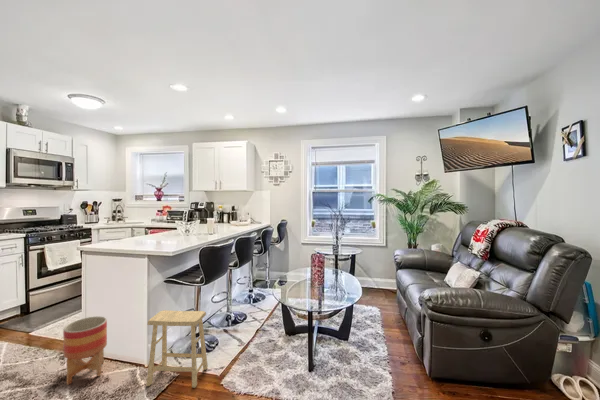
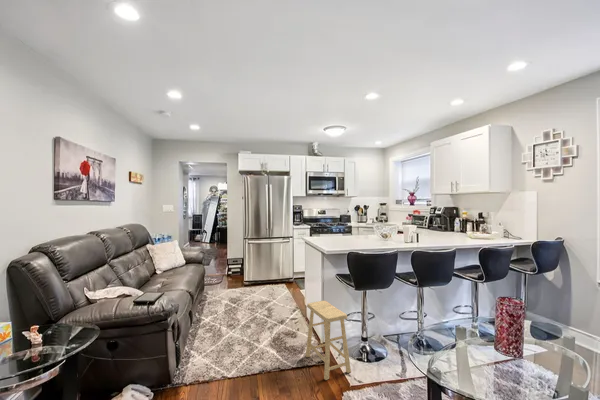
planter: present [63,316,107,385] -> none [282,289,306,333]

